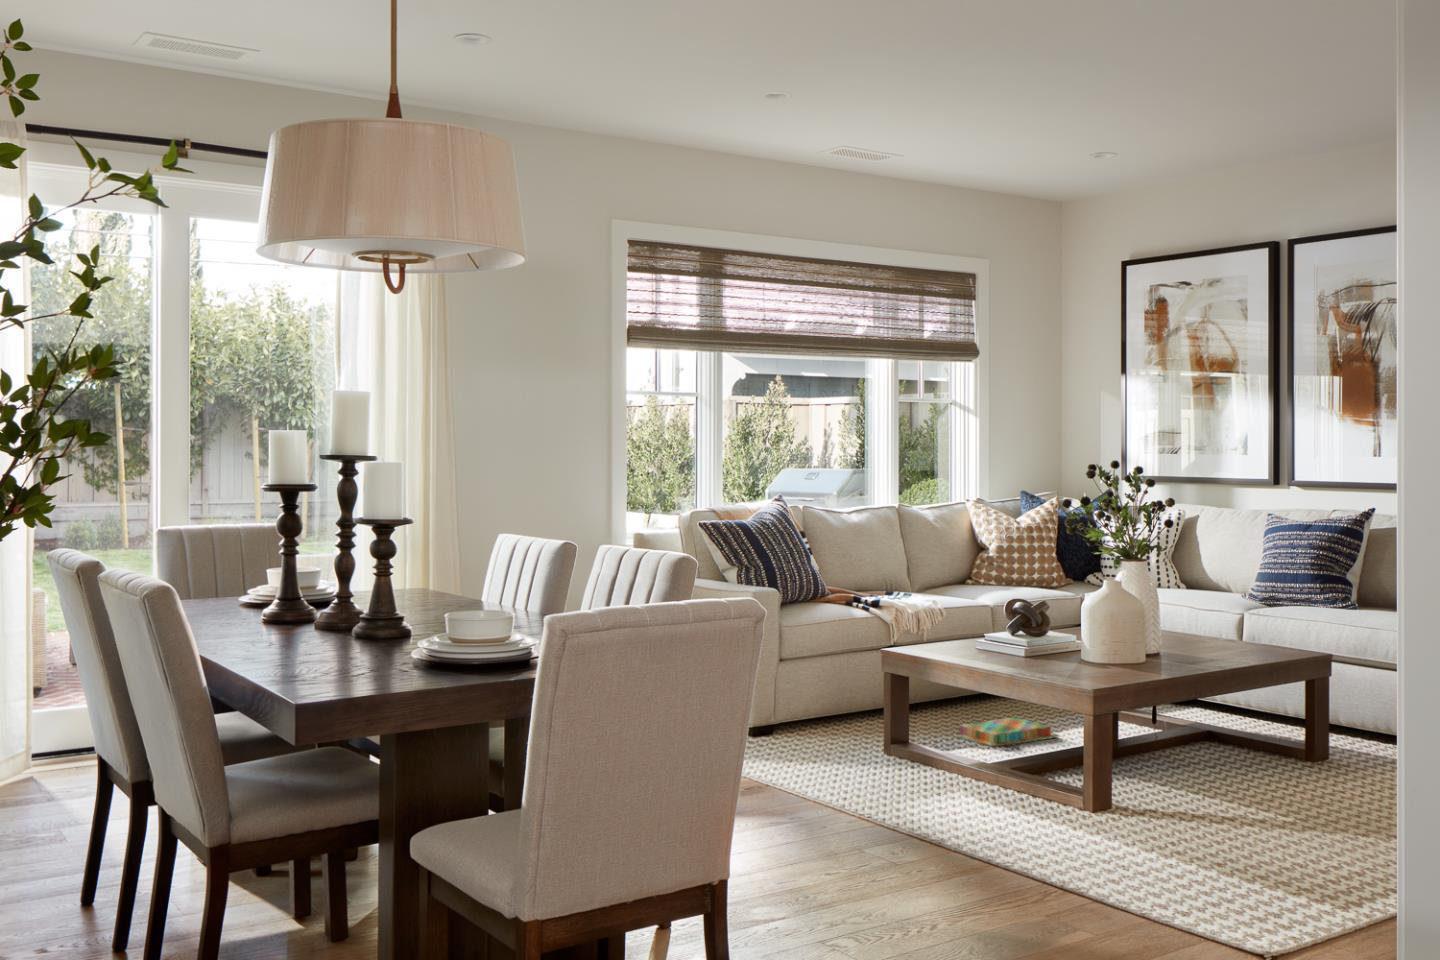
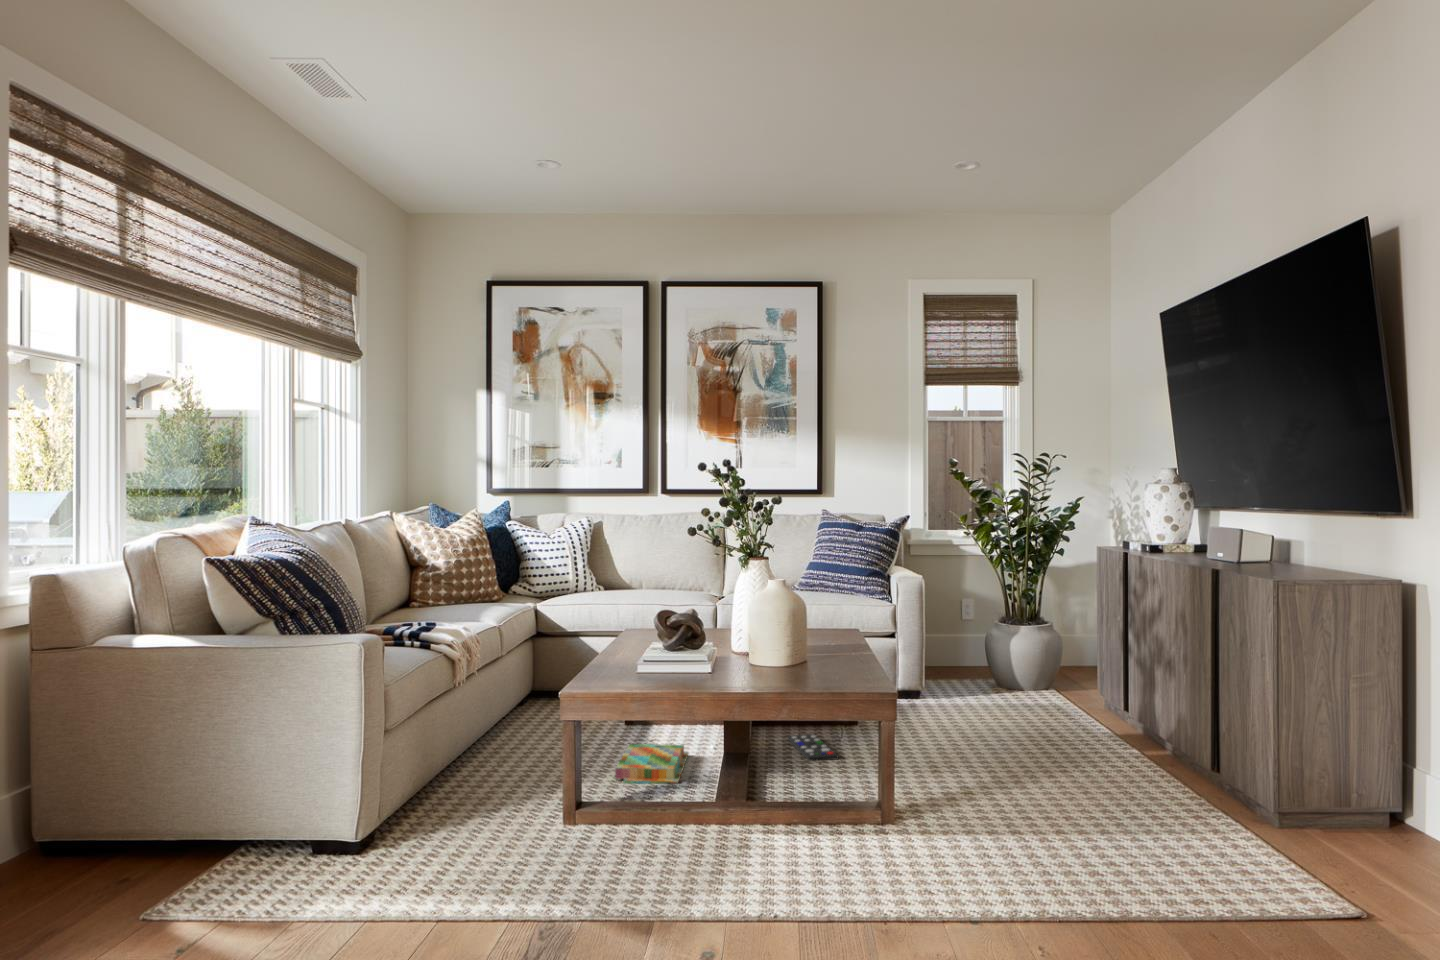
remote control: none [1143,747,1210,770] -> present [788,734,839,761]

